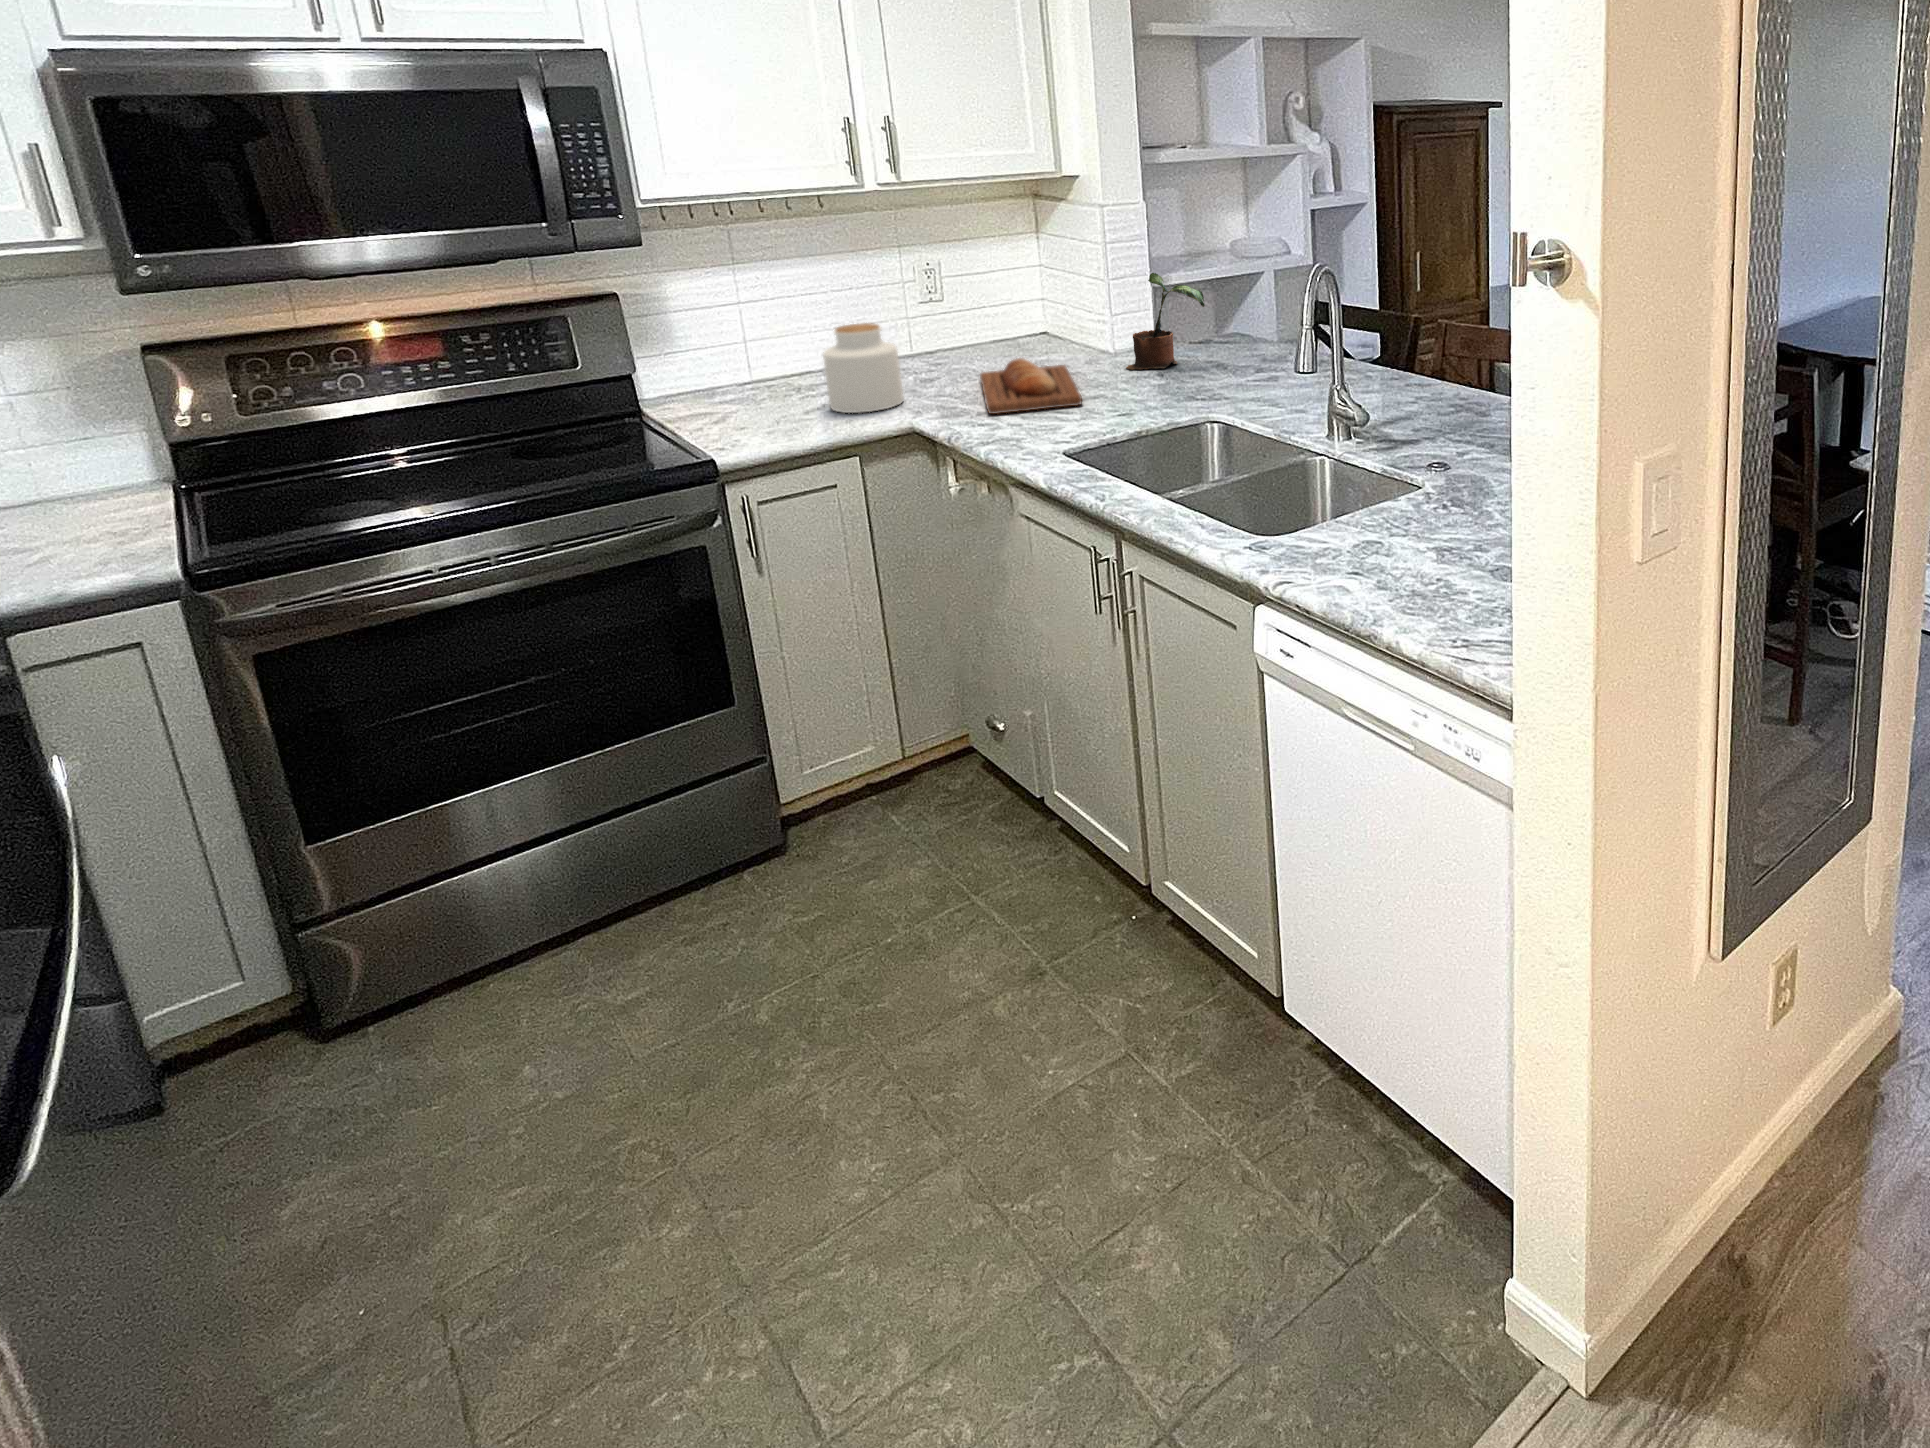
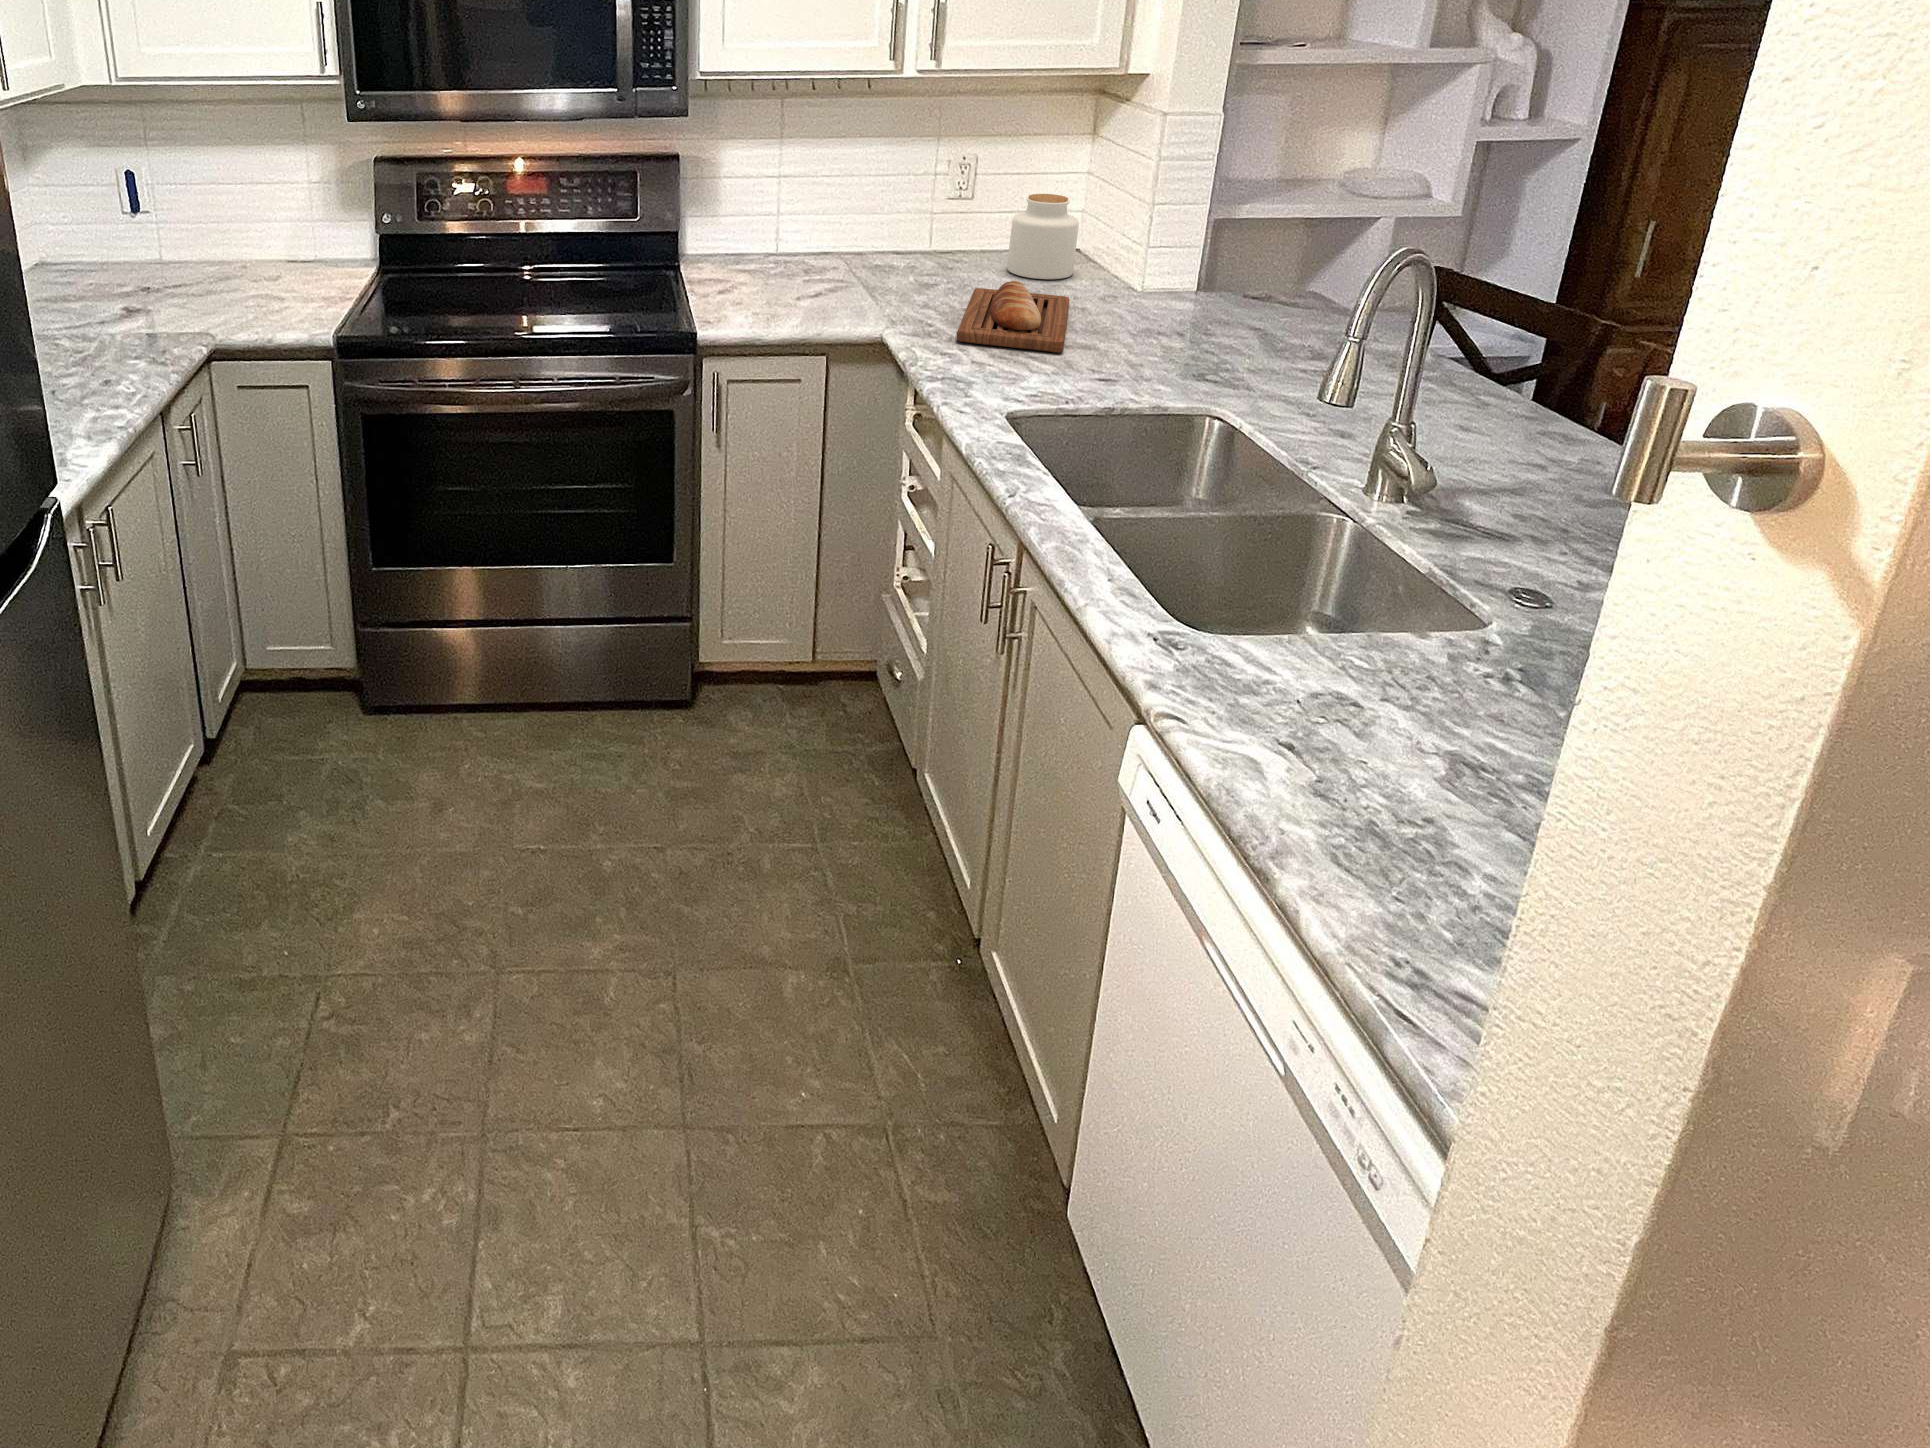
potted plant: present [1126,273,1205,370] -> none [1139,206,1262,325]
jar: present [823,323,903,413] -> present [1007,194,1079,279]

